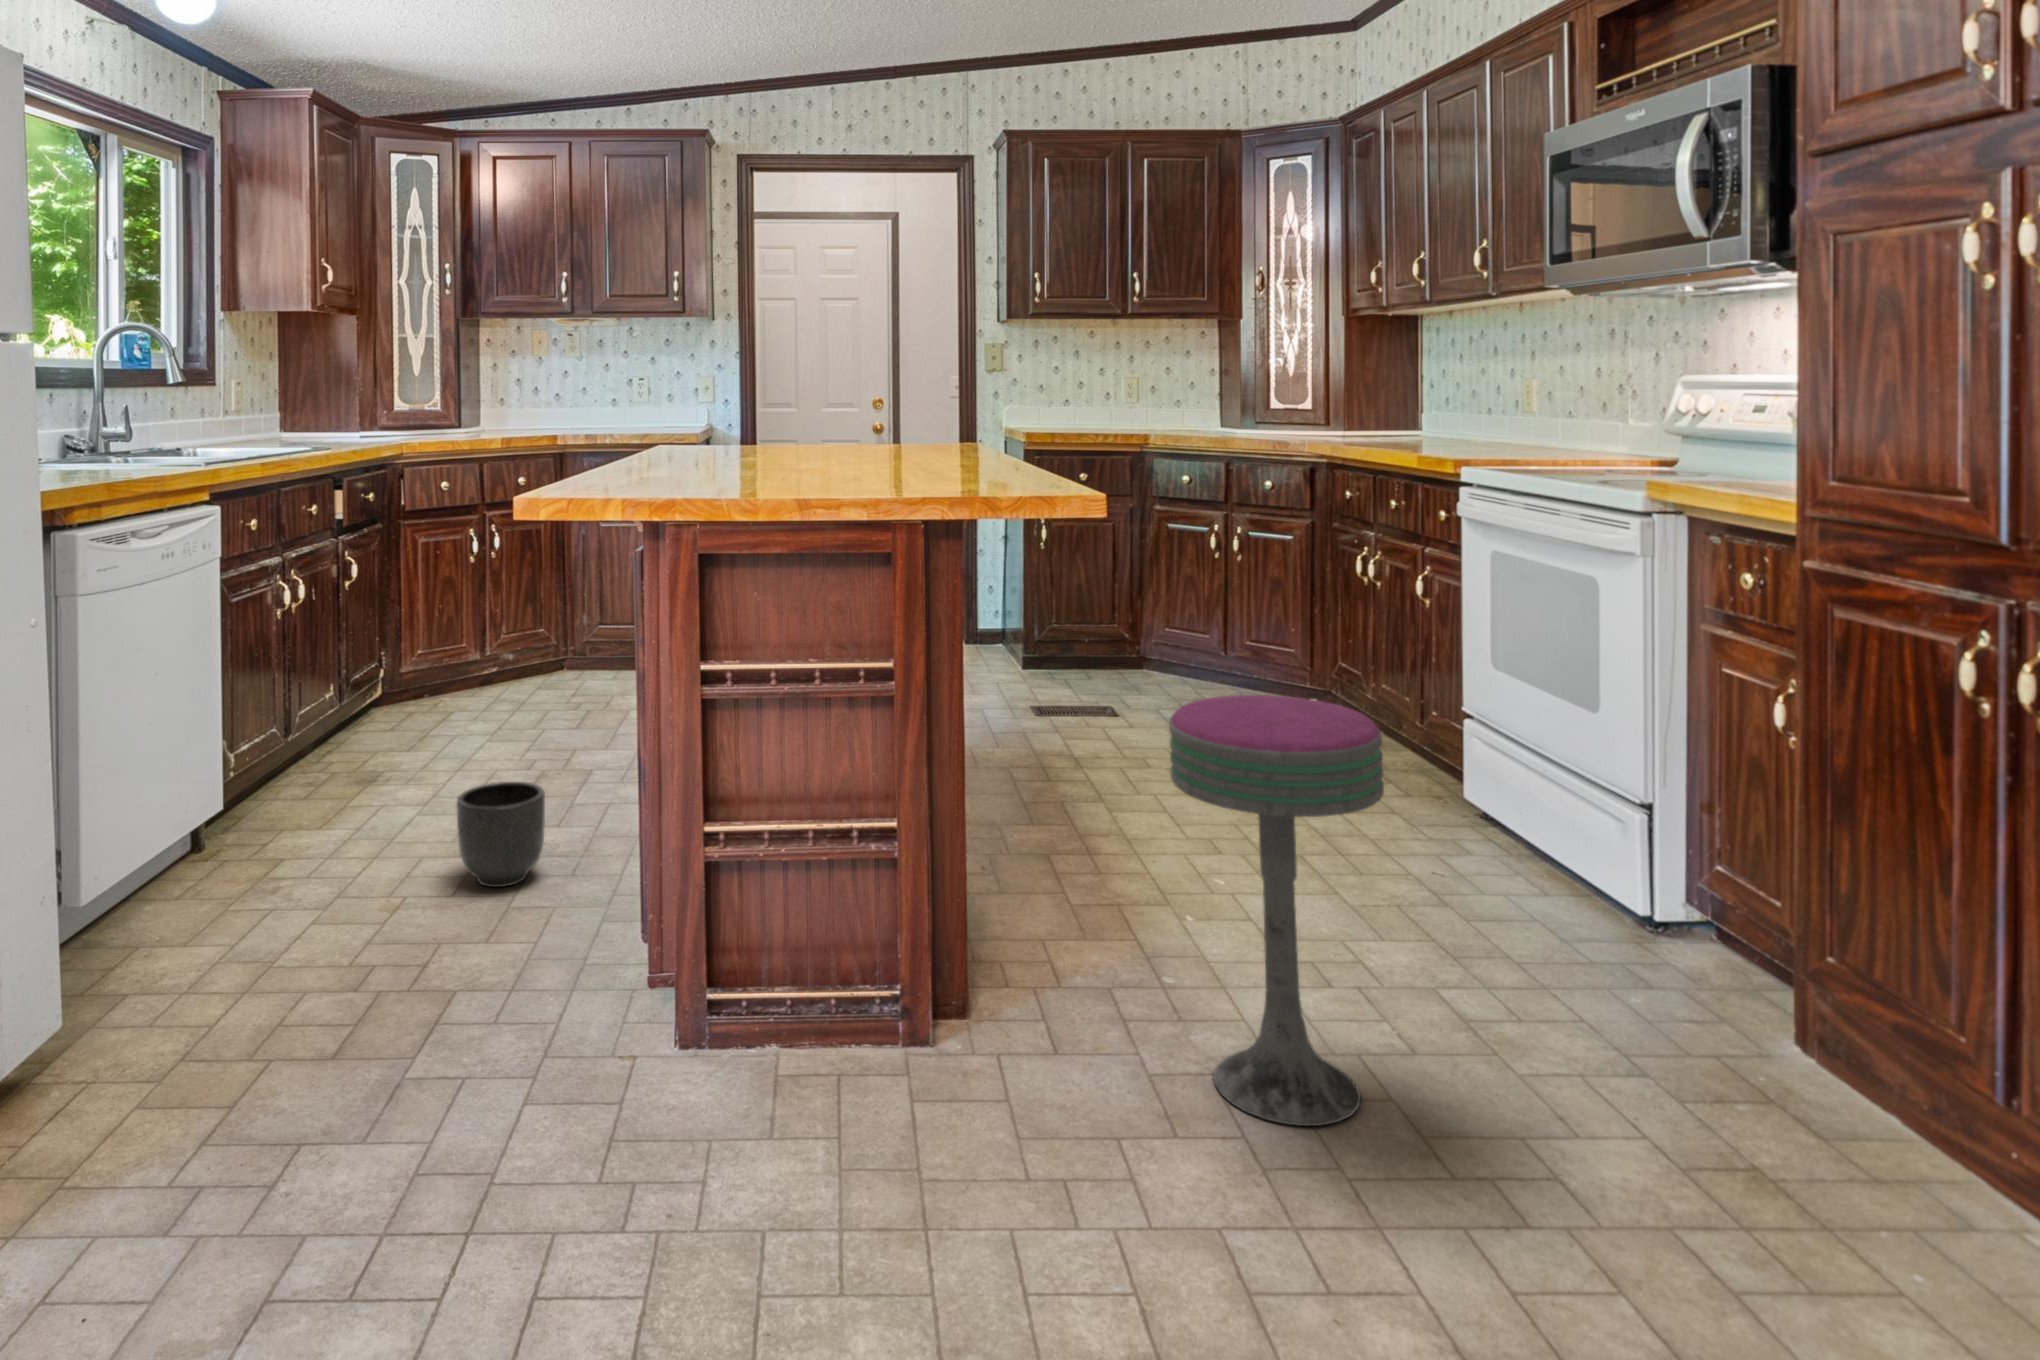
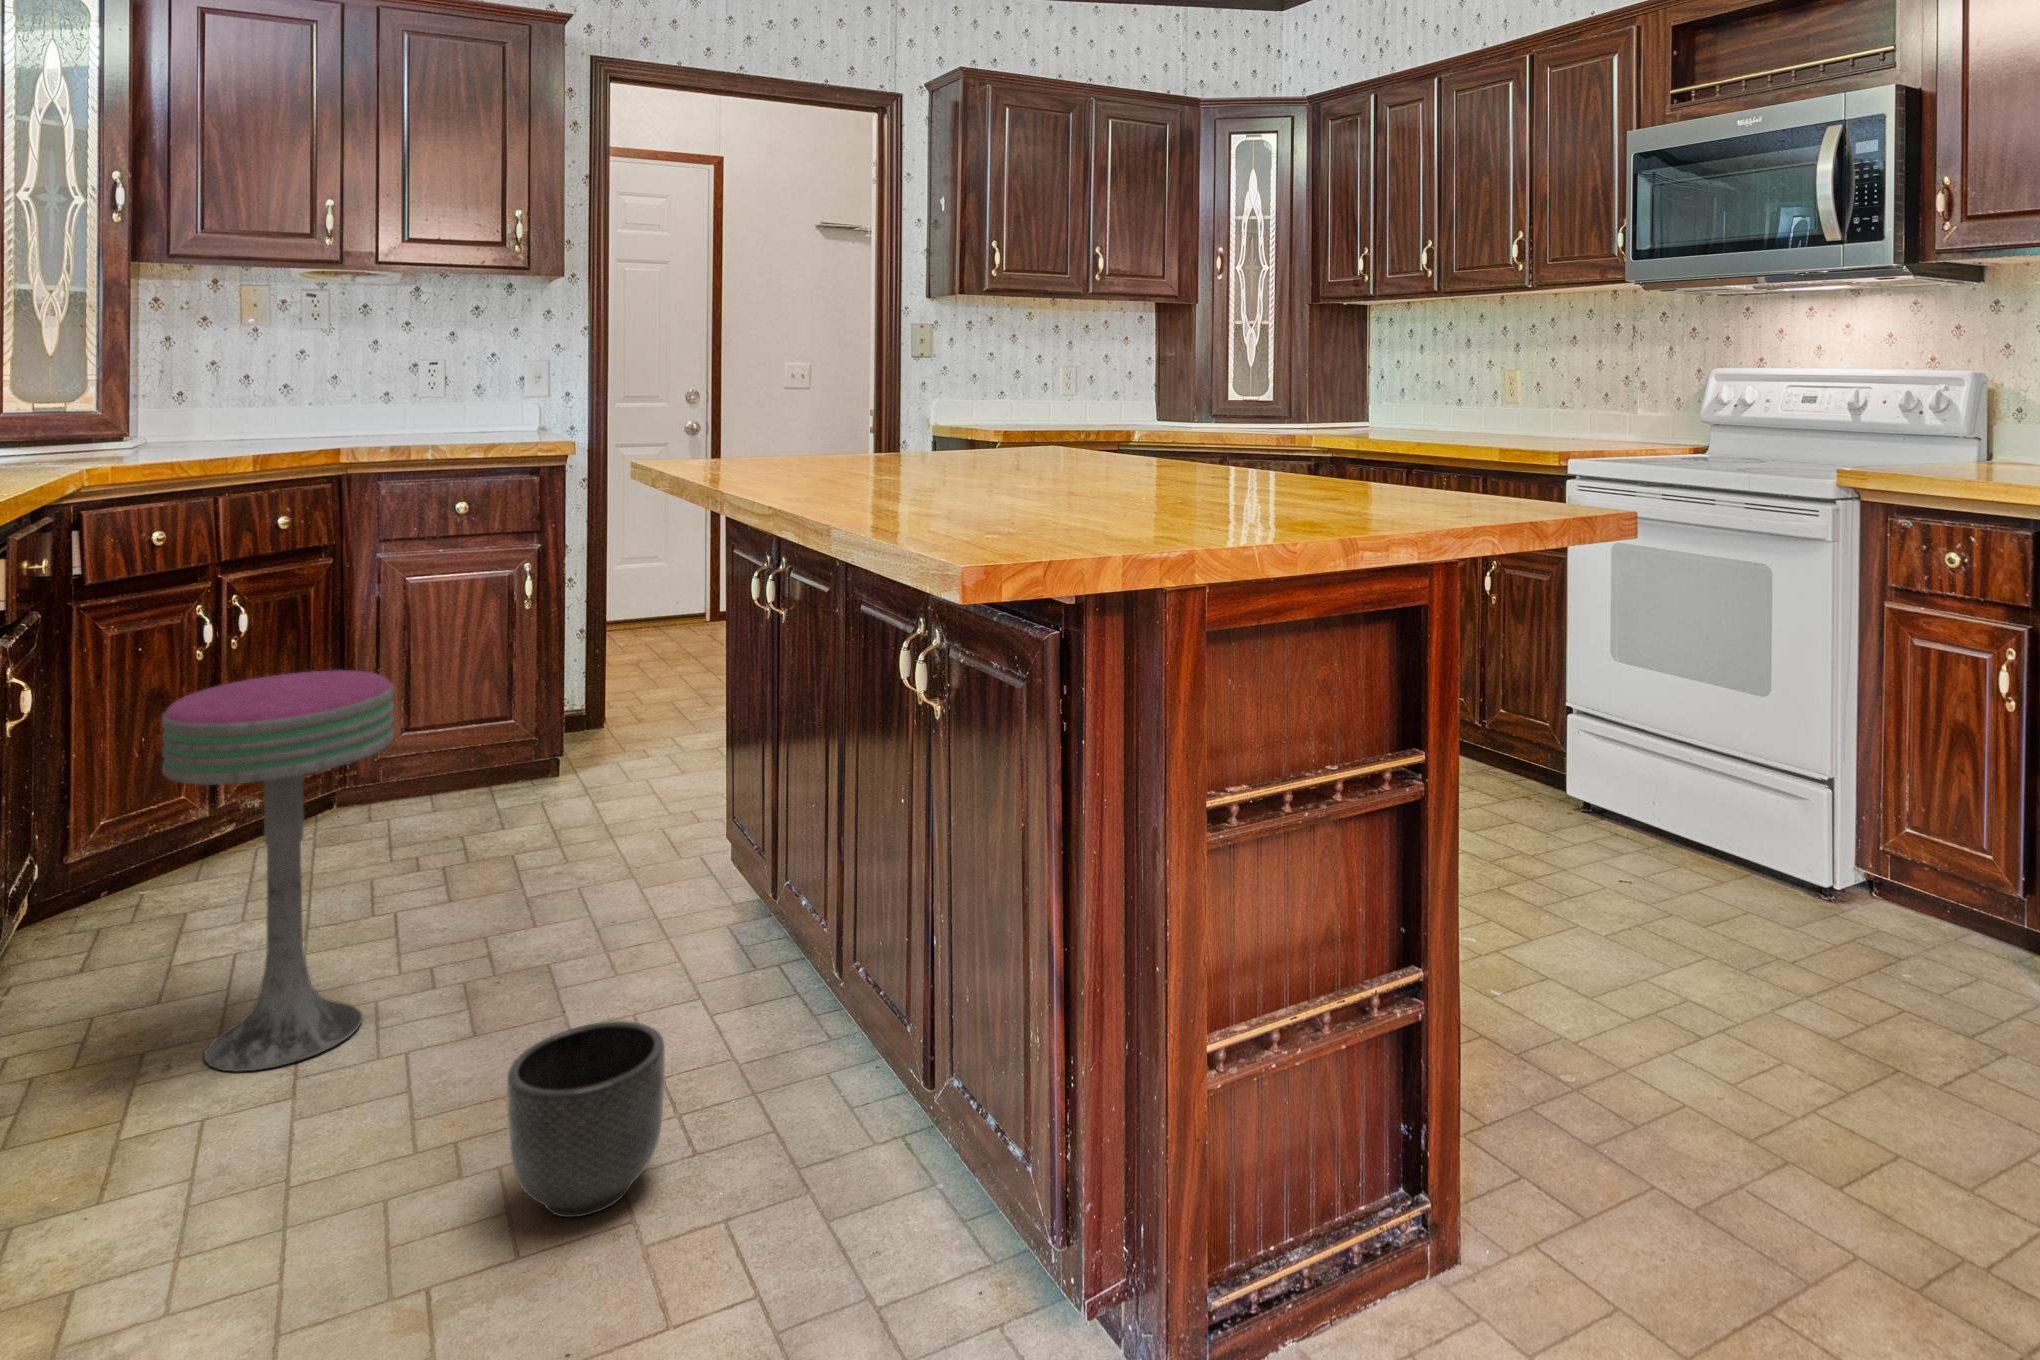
bar stool: present [1169,695,1384,1126] -> present [162,670,394,1071]

